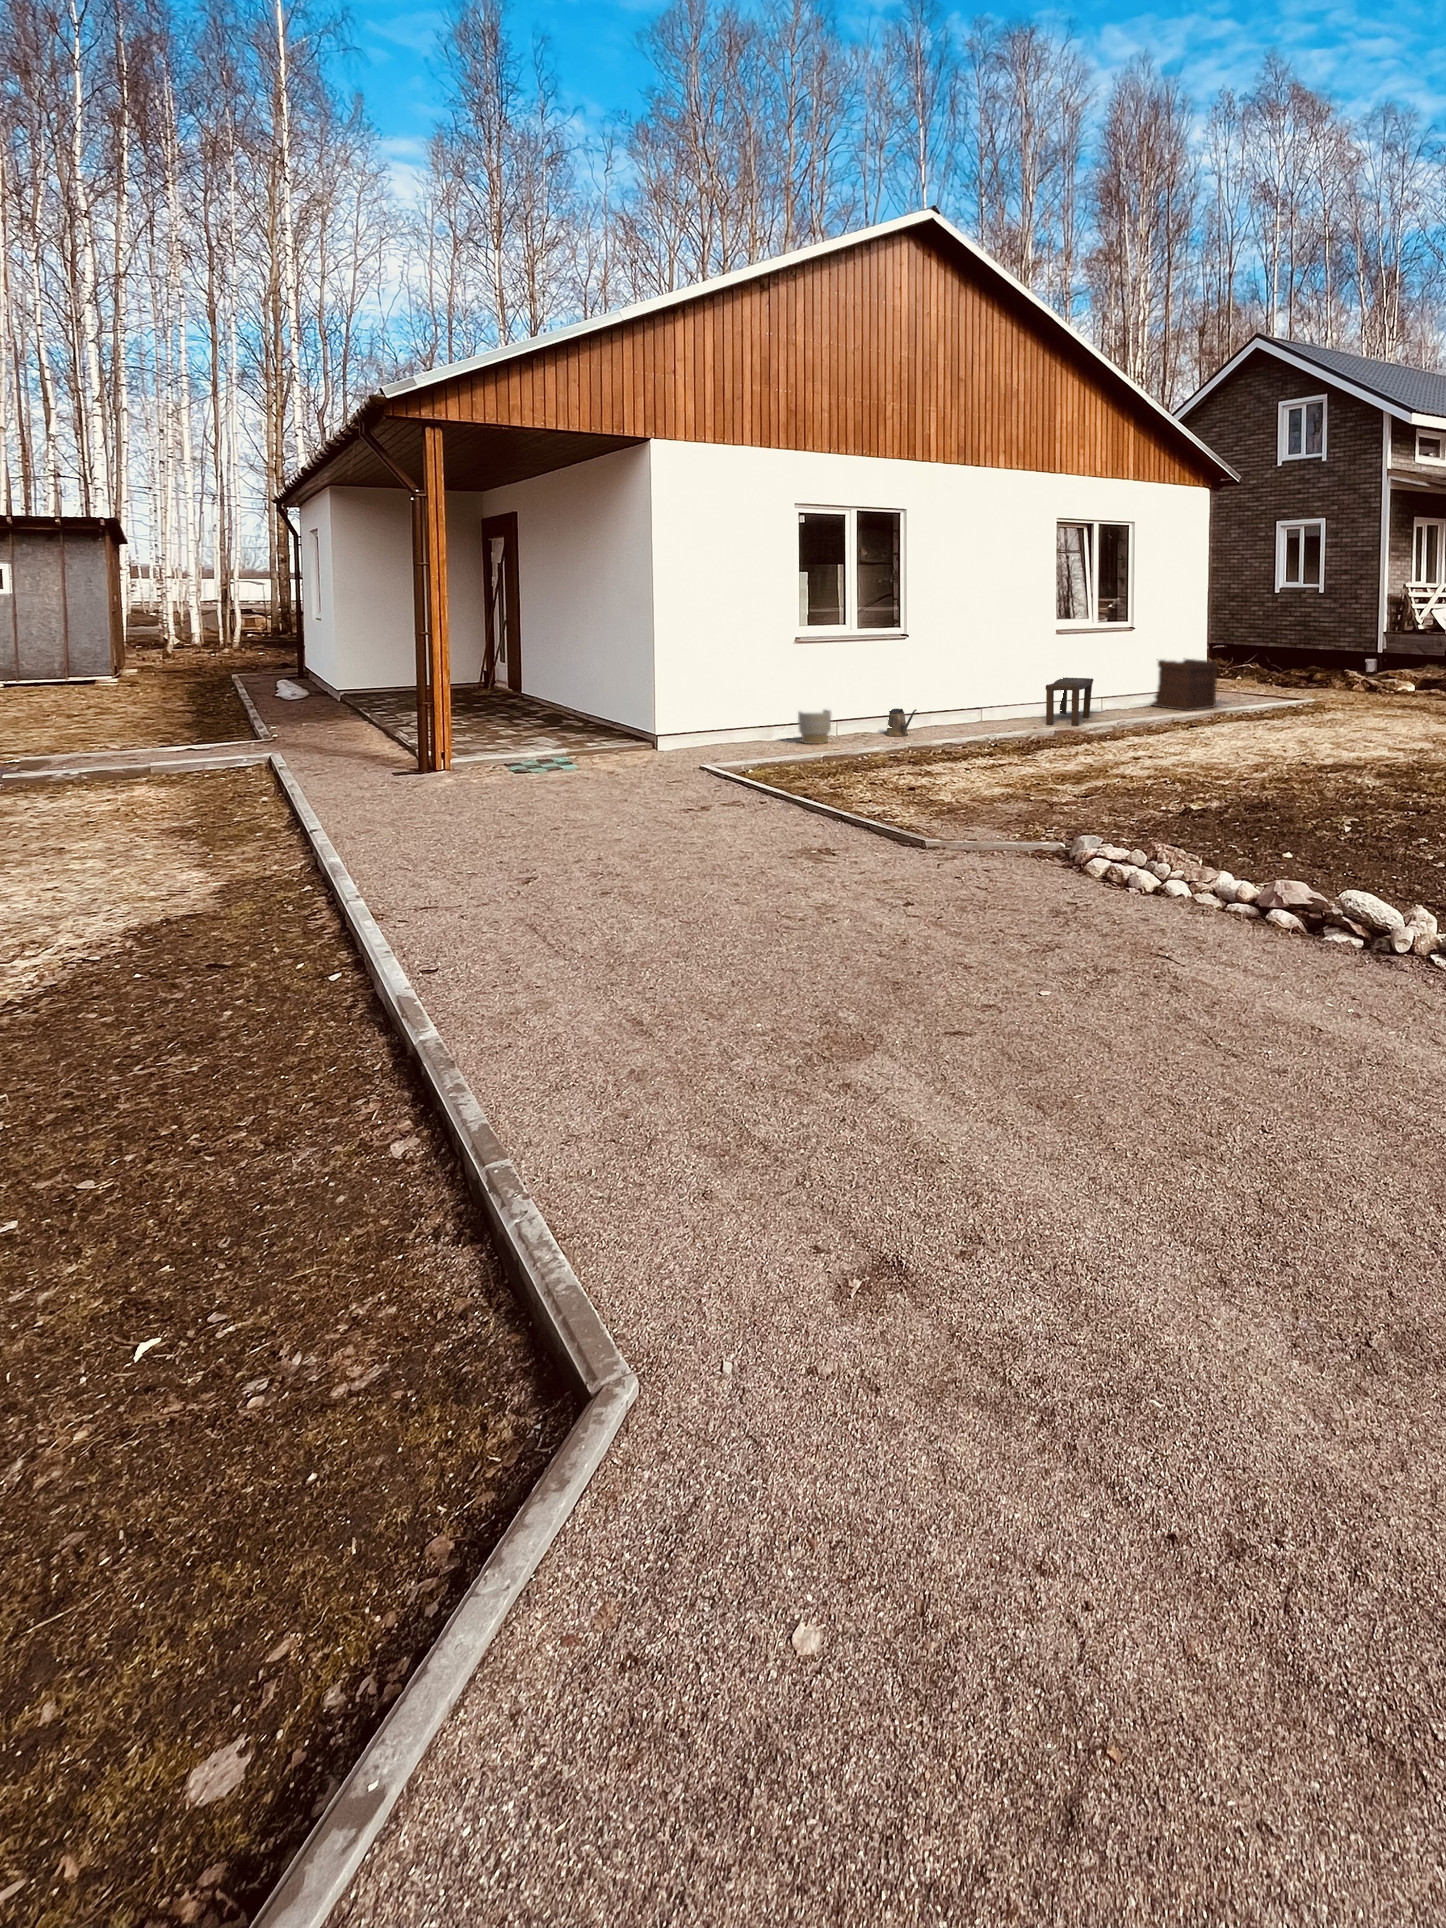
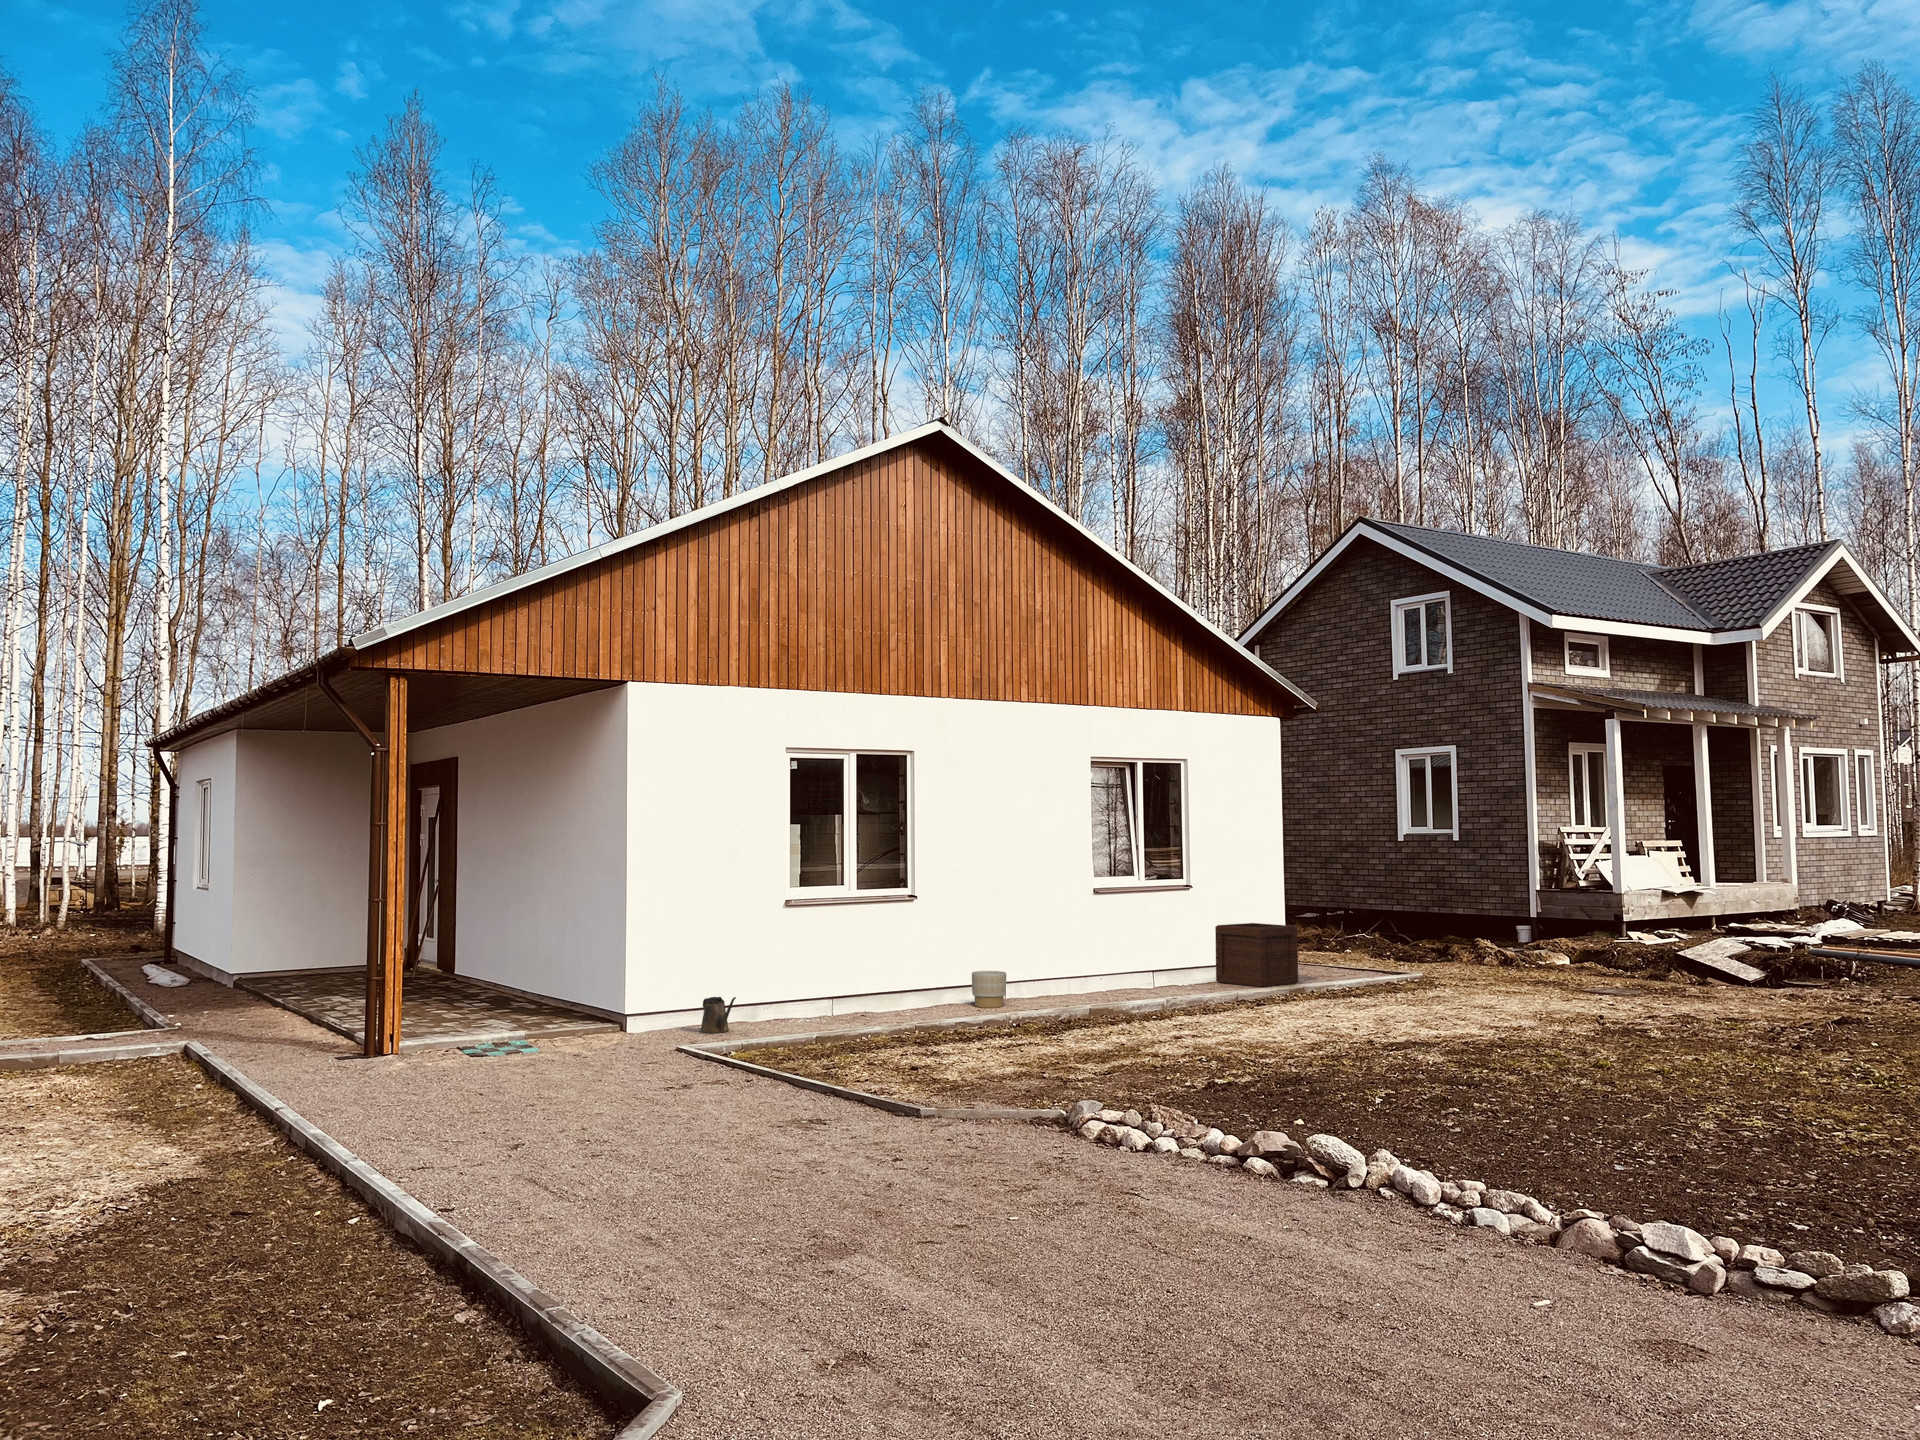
bench: present [1046,678,1093,726] -> none [1080,947,1141,1004]
watering can: present [886,709,916,736] -> present [700,997,736,1033]
planter: present [798,710,831,744] -> present [972,971,1006,1008]

